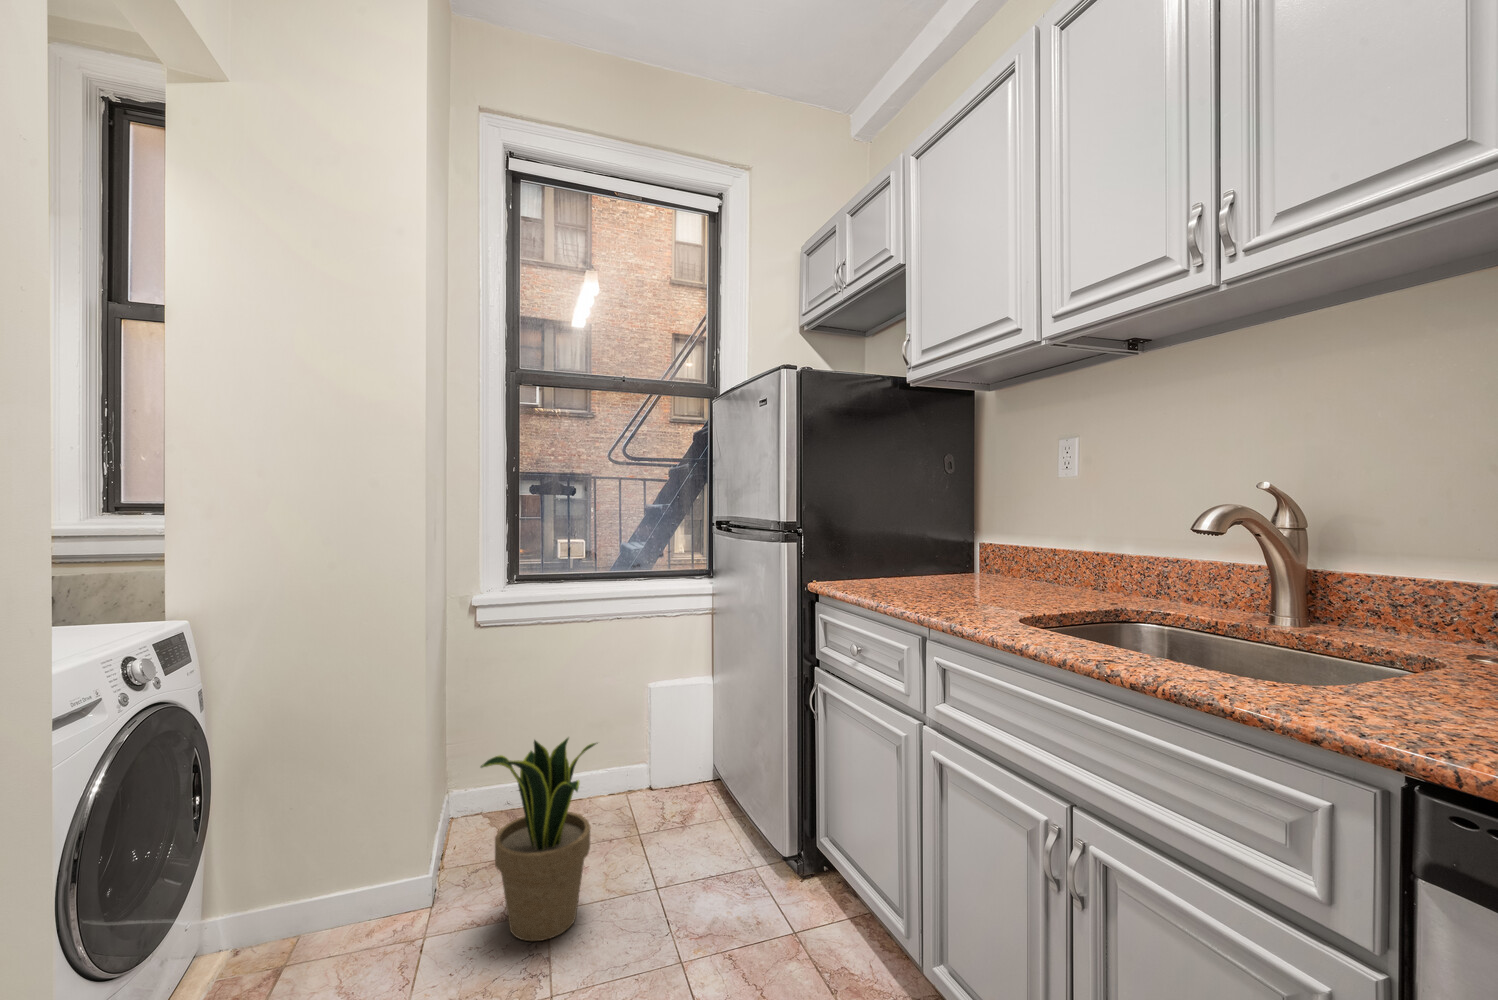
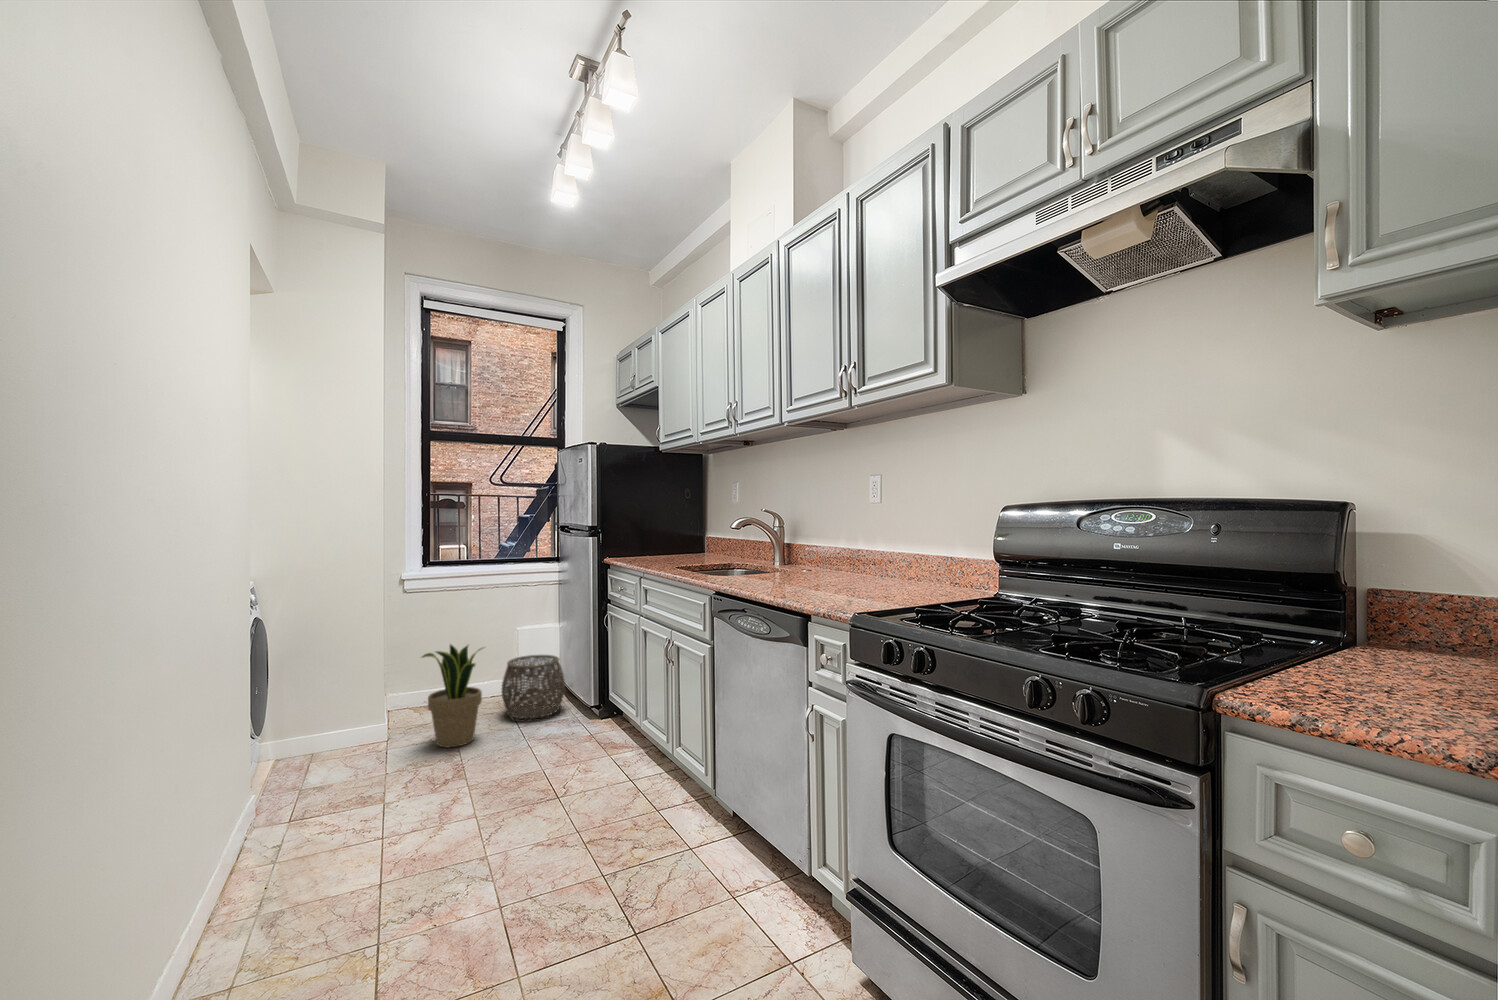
woven basket: none [624,739,731,866] -> present [501,655,565,719]

